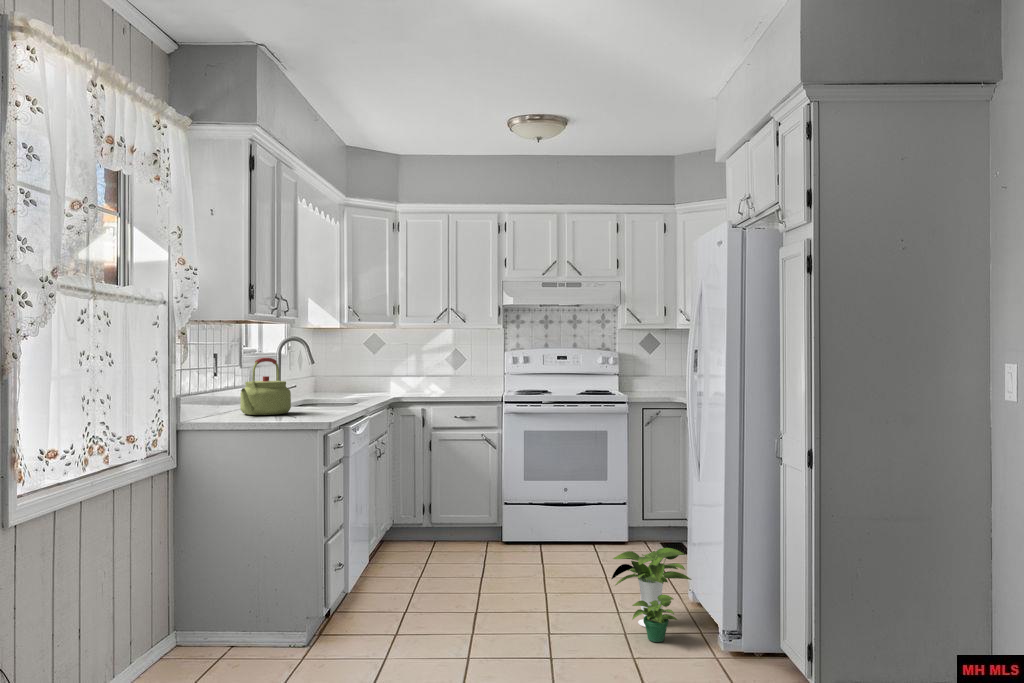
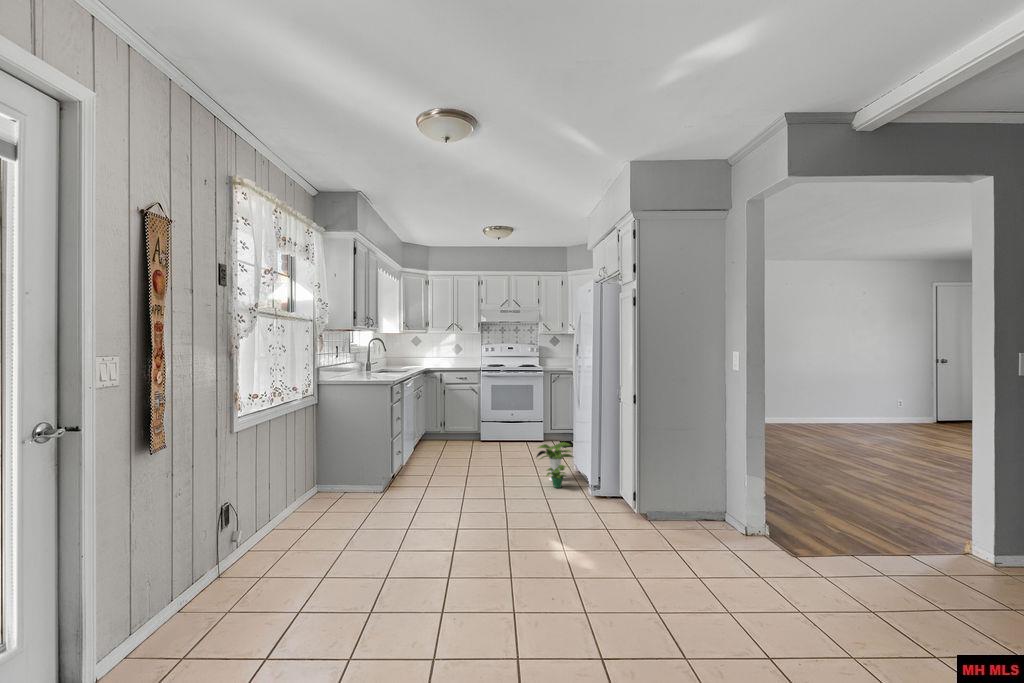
kettle: present [240,358,291,415] -> none [348,348,374,378]

